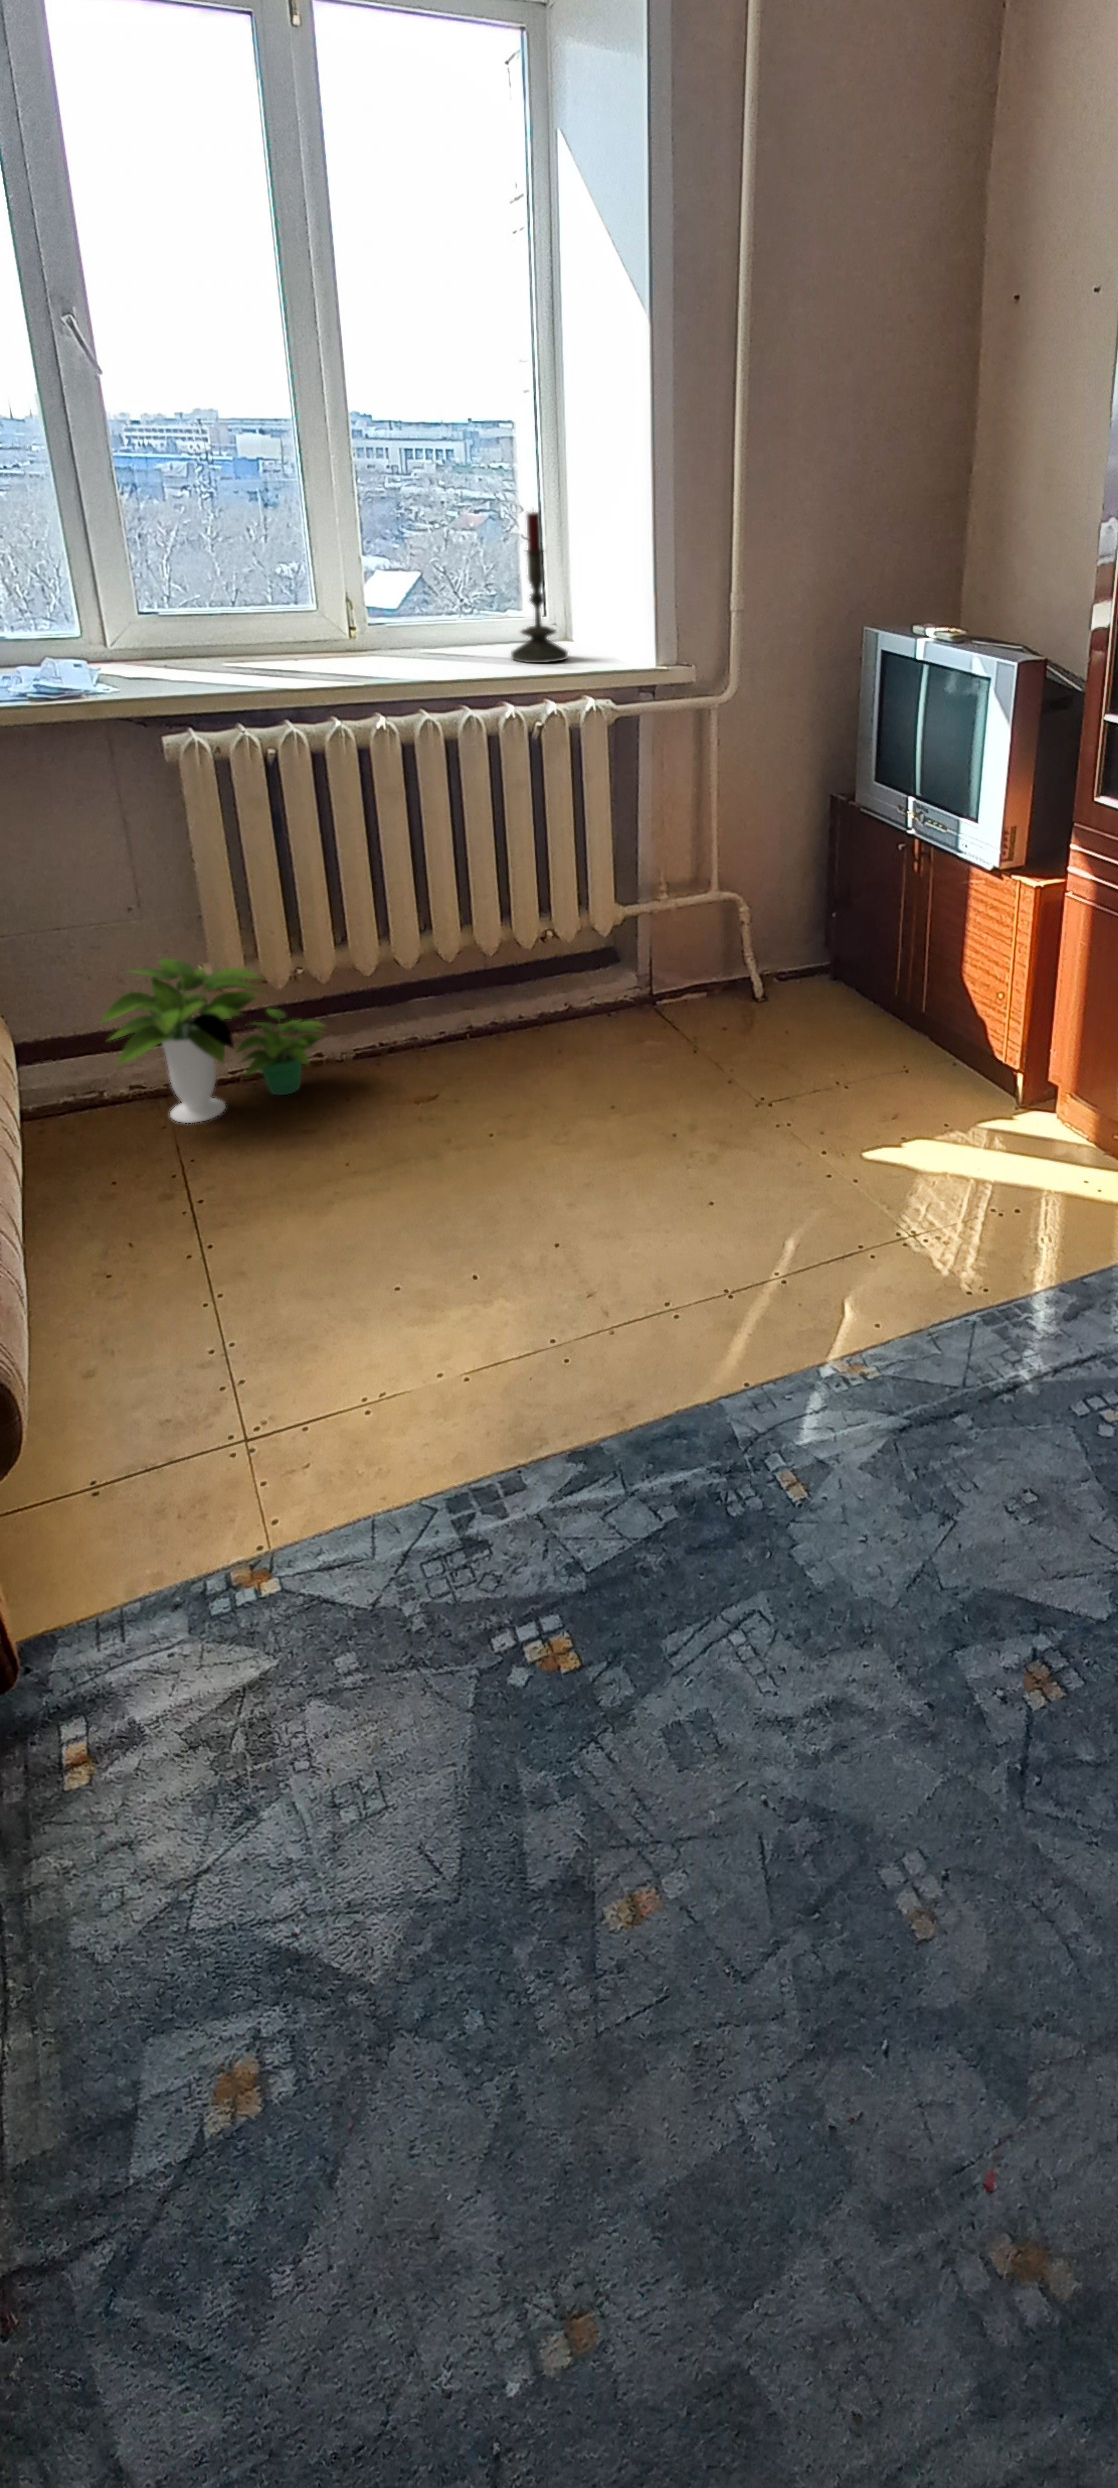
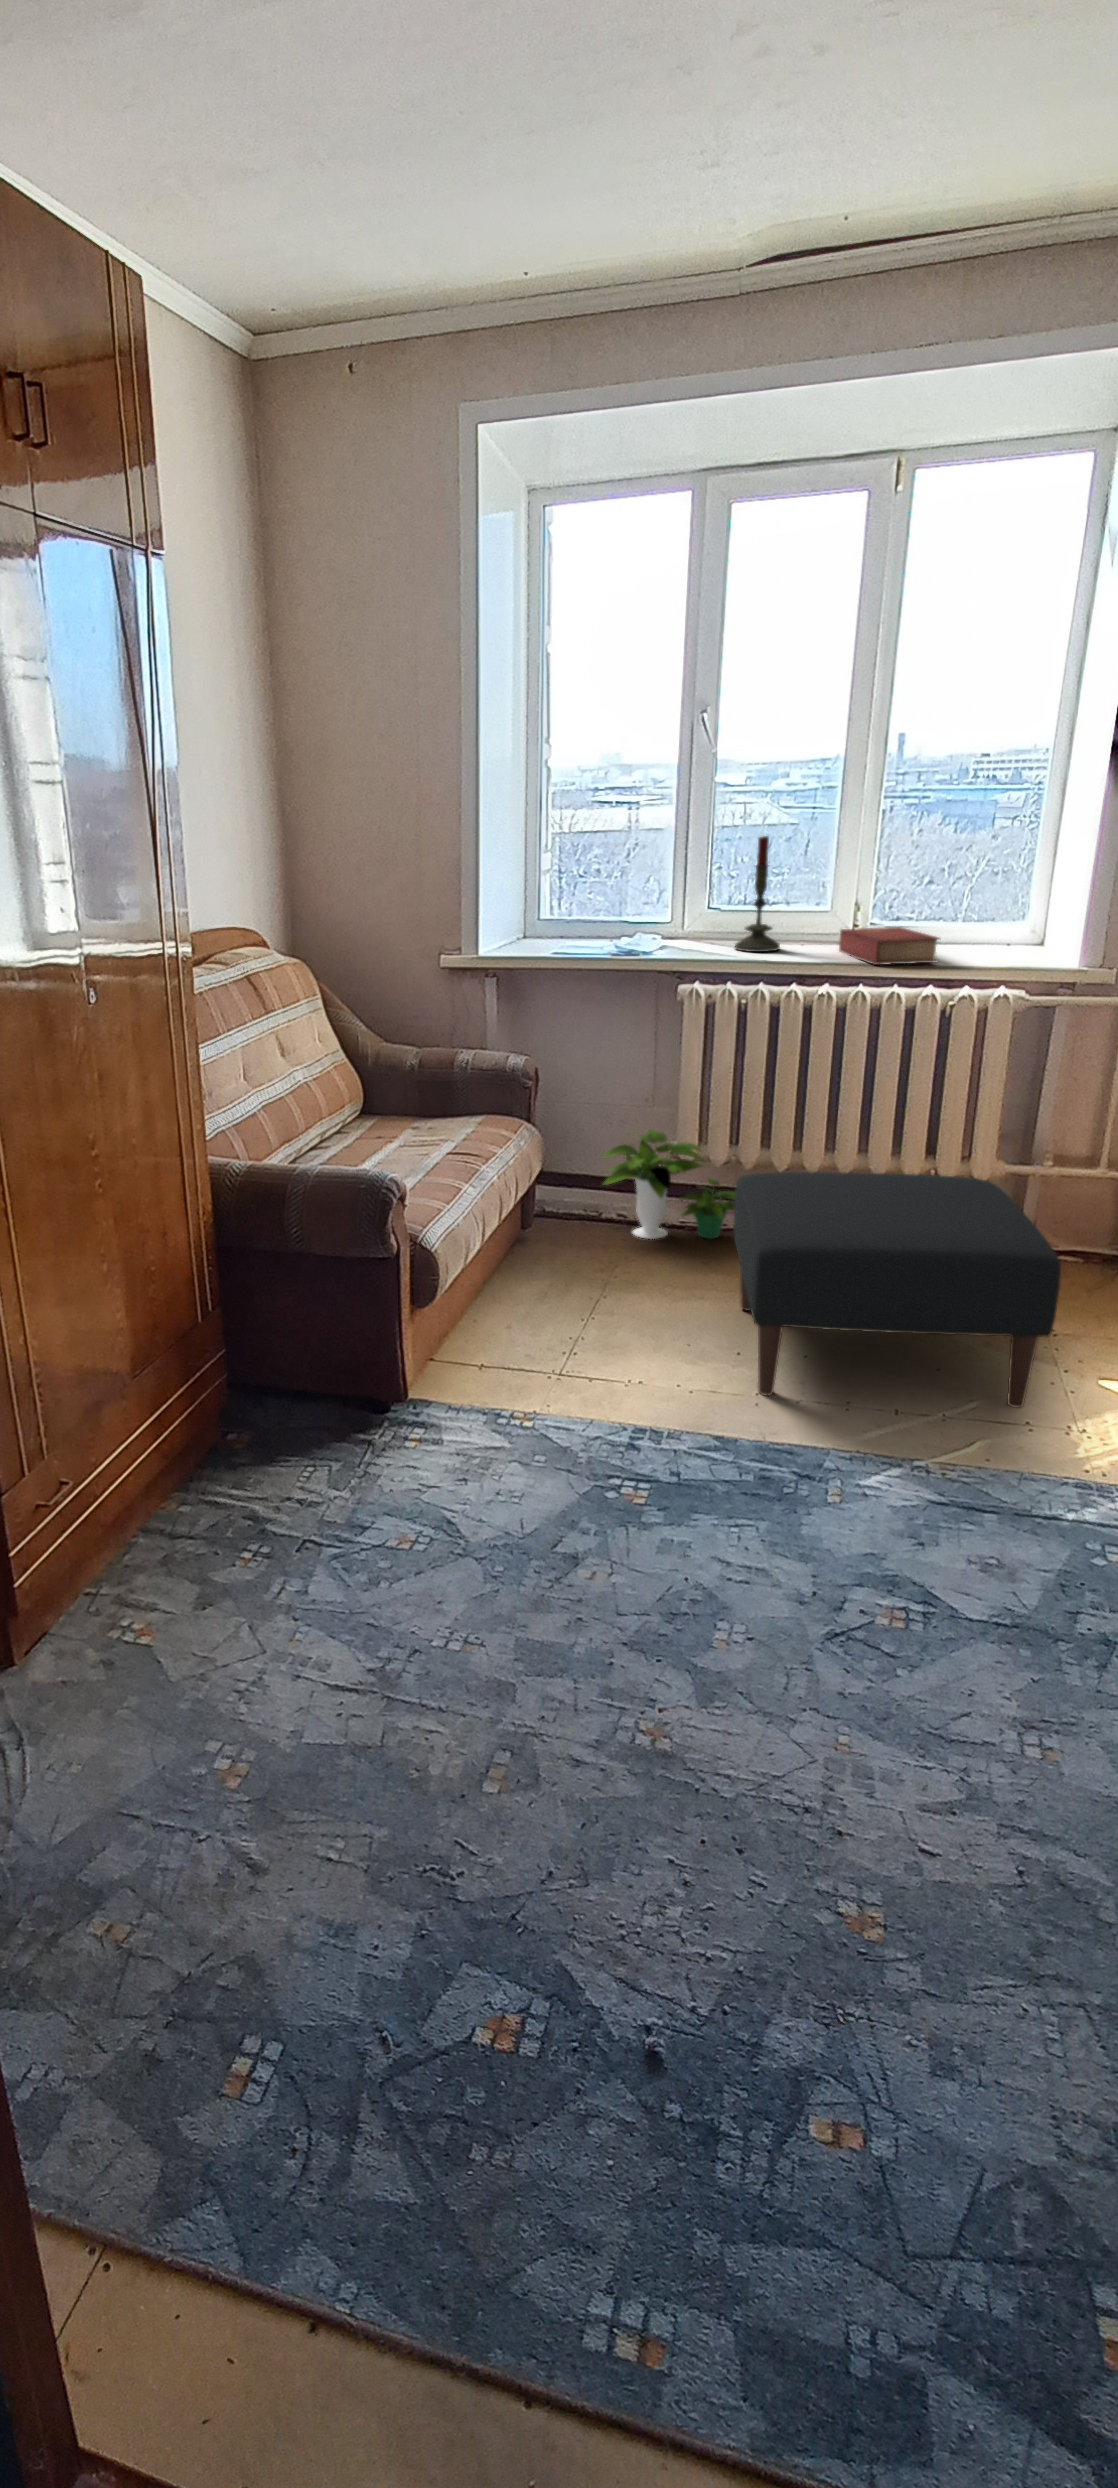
candle: present [511,512,568,663] -> present [735,836,780,952]
book: none [361,628,507,684] -> present [839,927,939,965]
ottoman: none [383,946,871,1345] -> present [733,1172,1061,1408]

